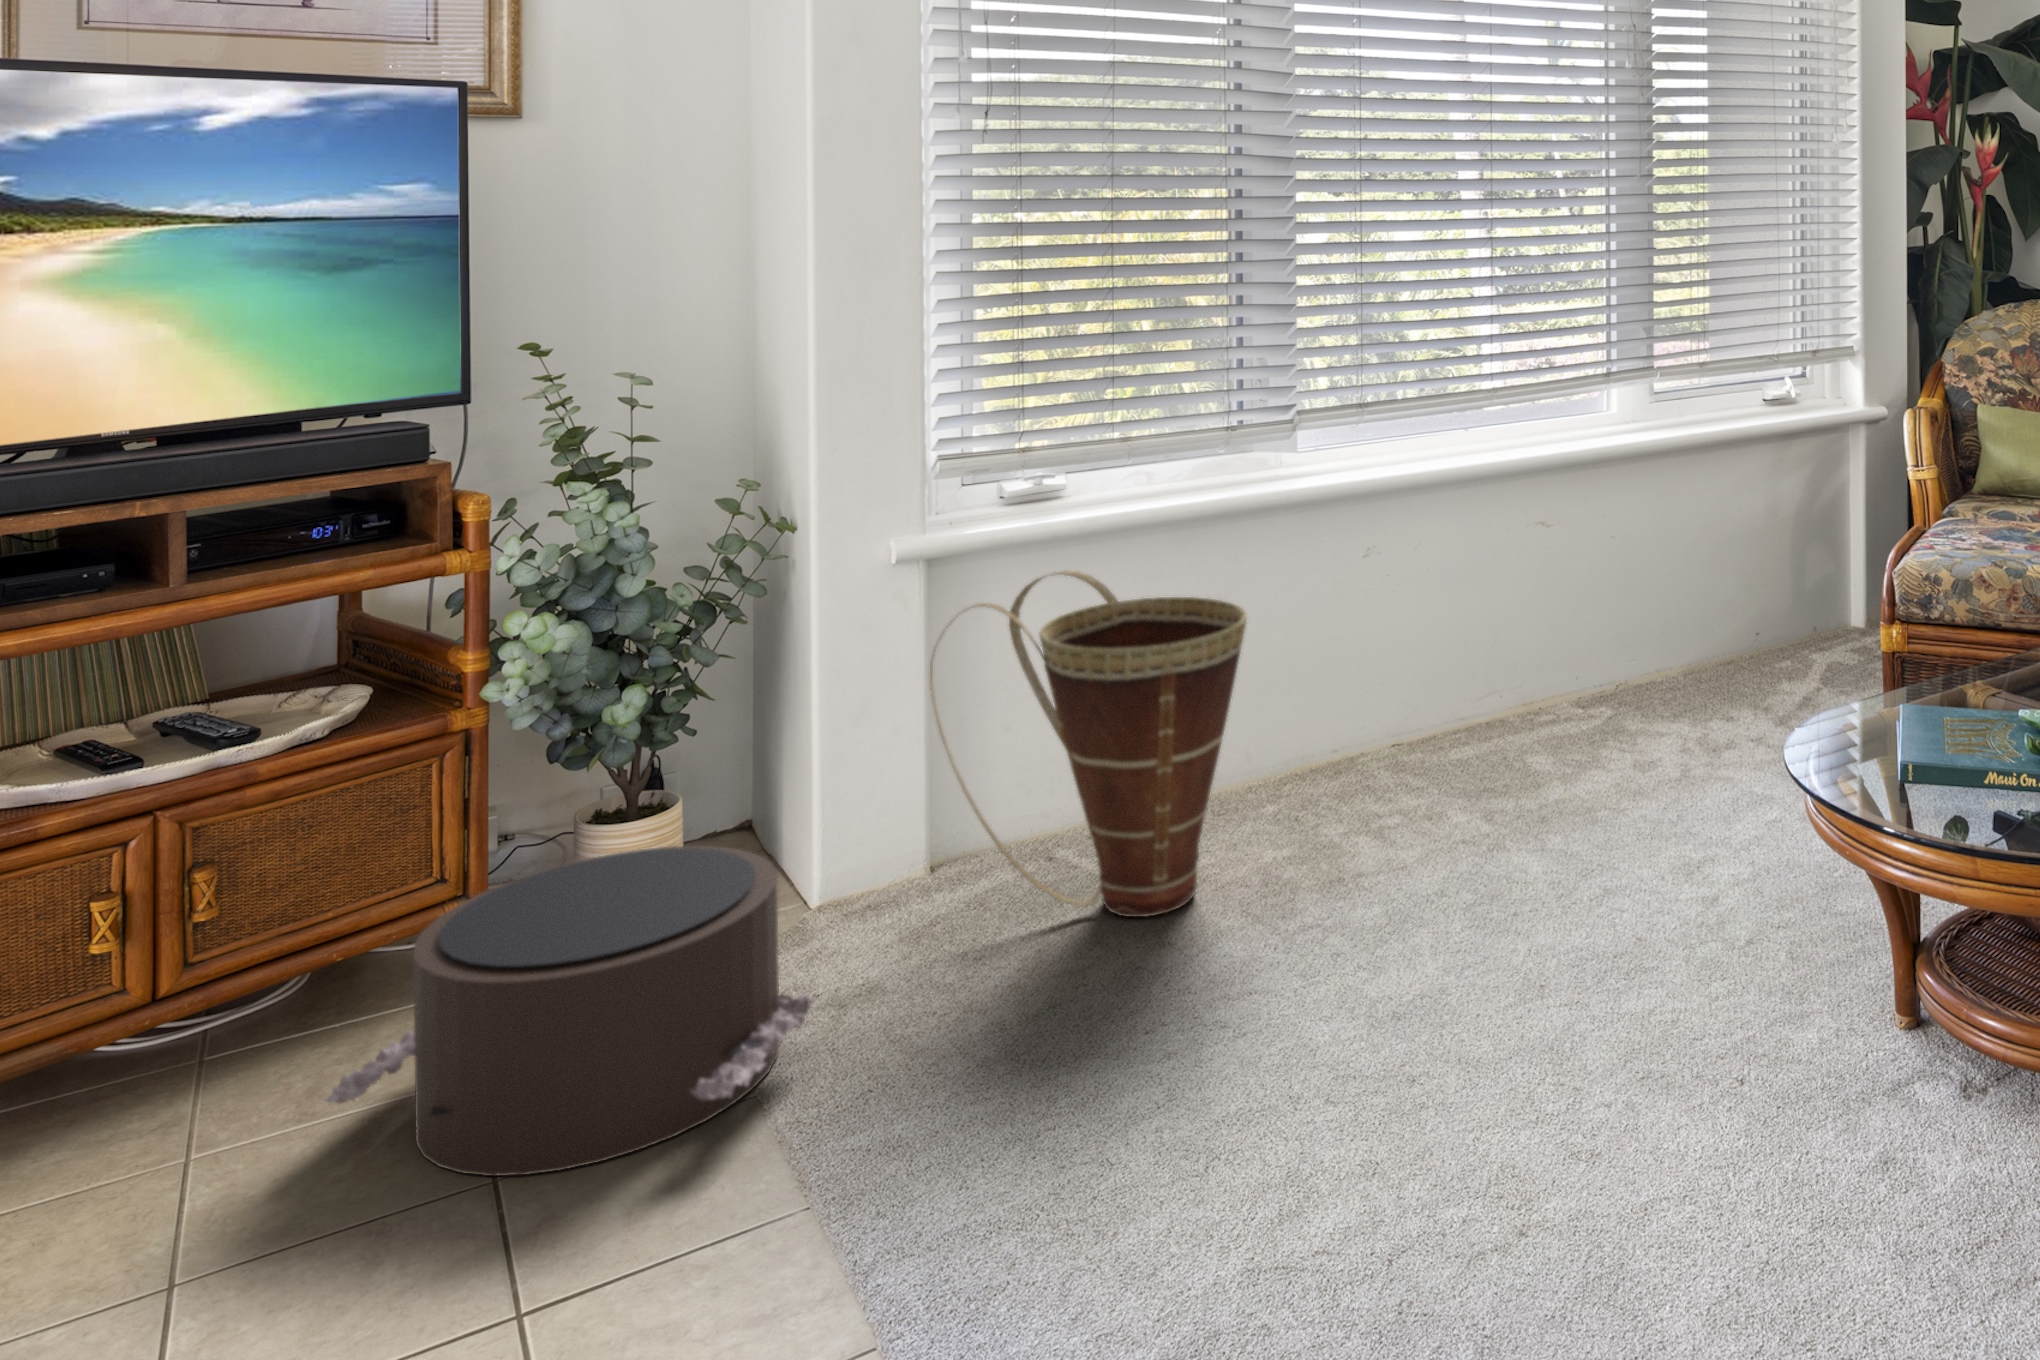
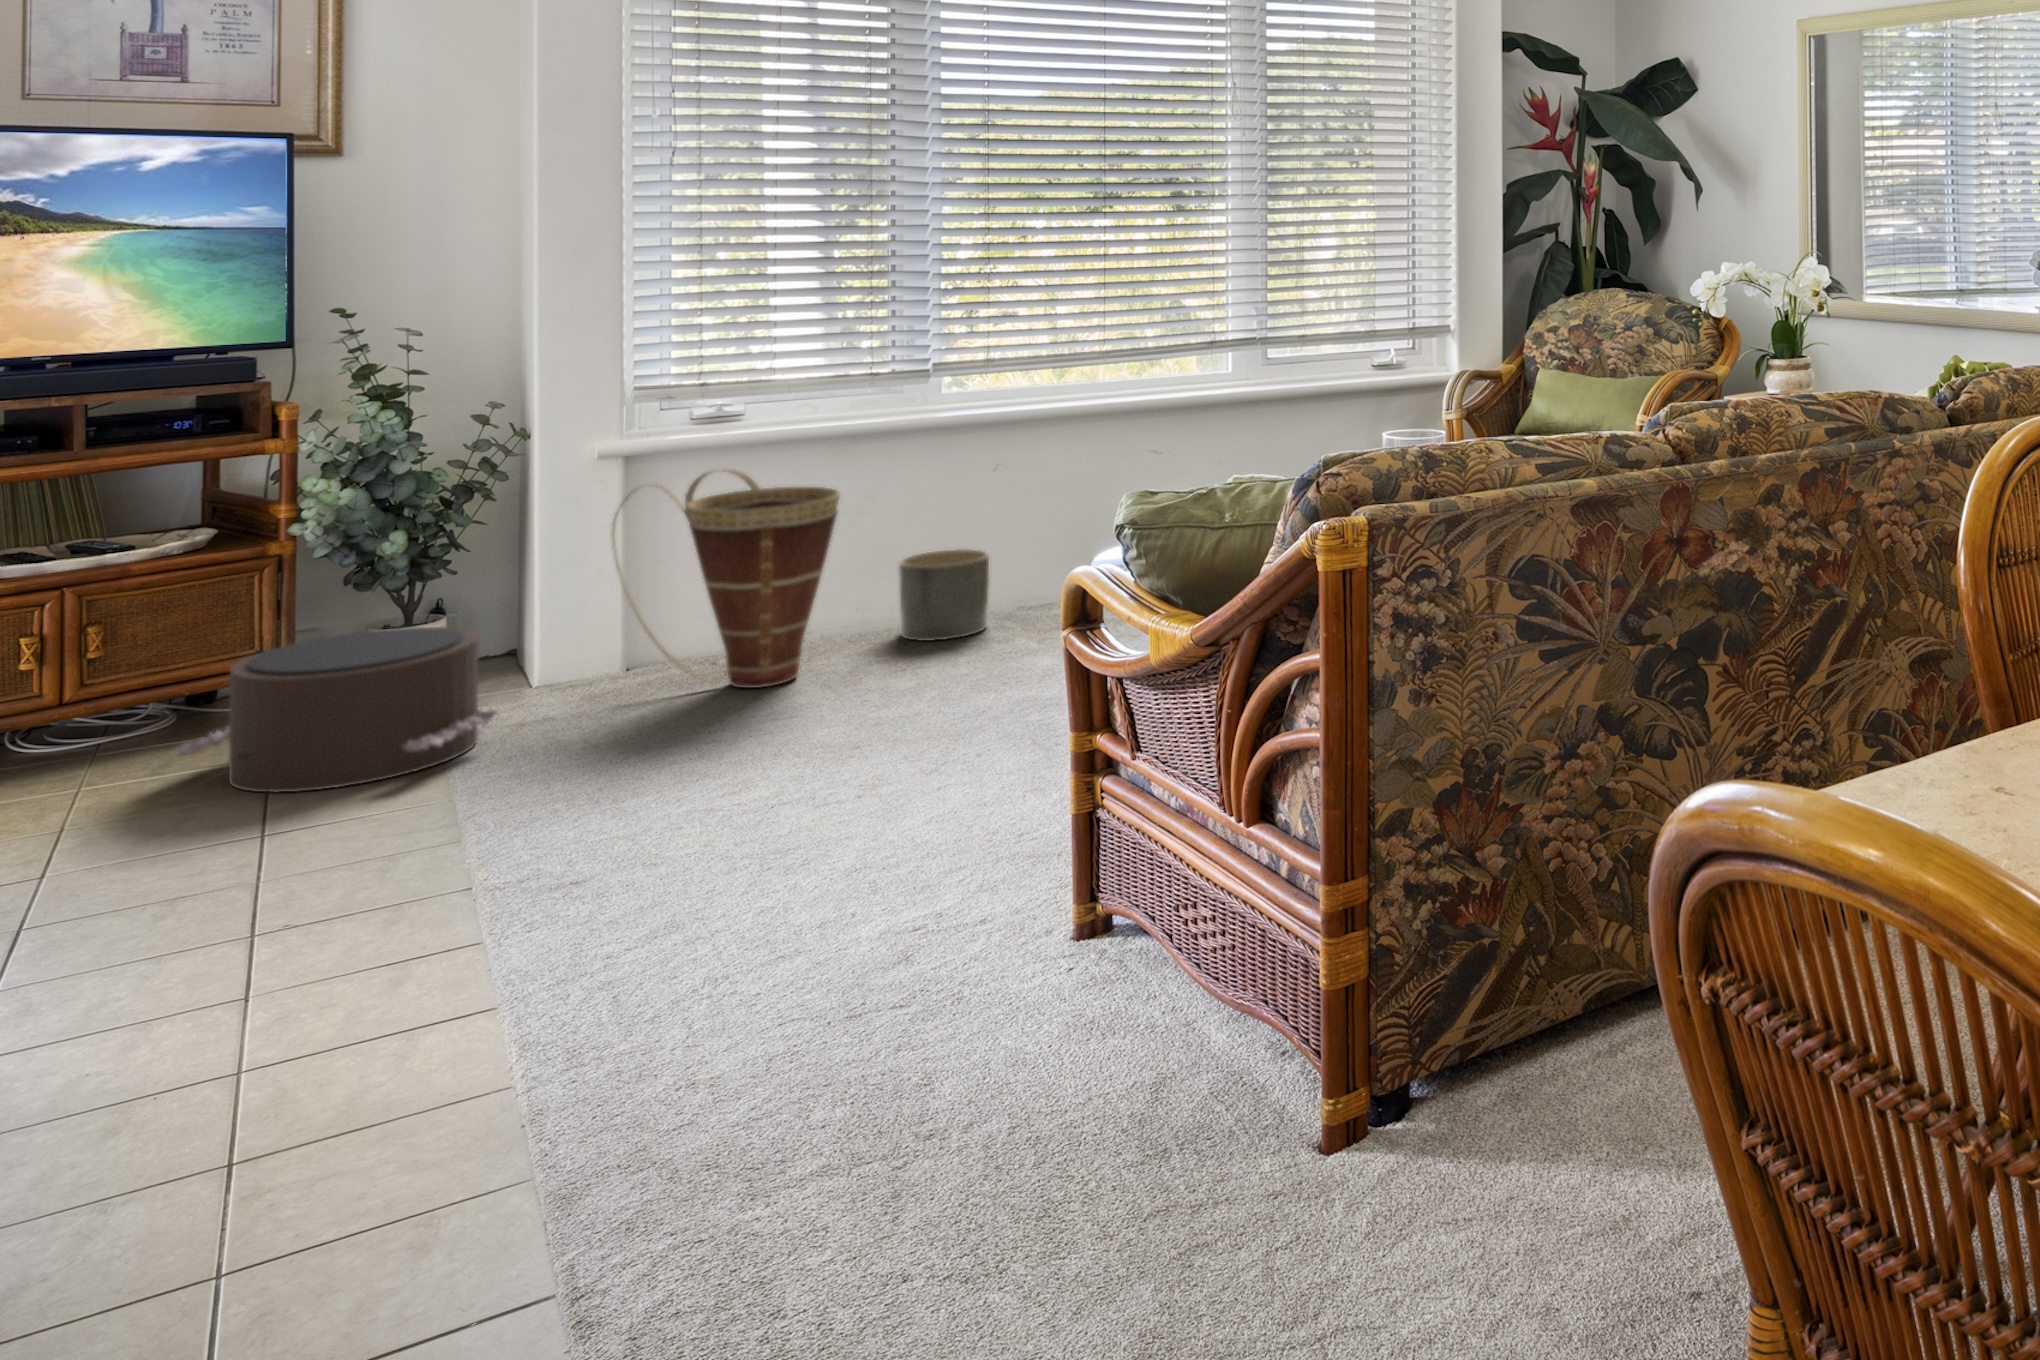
planter: none [1284,671,1401,814] -> present [899,549,989,641]

